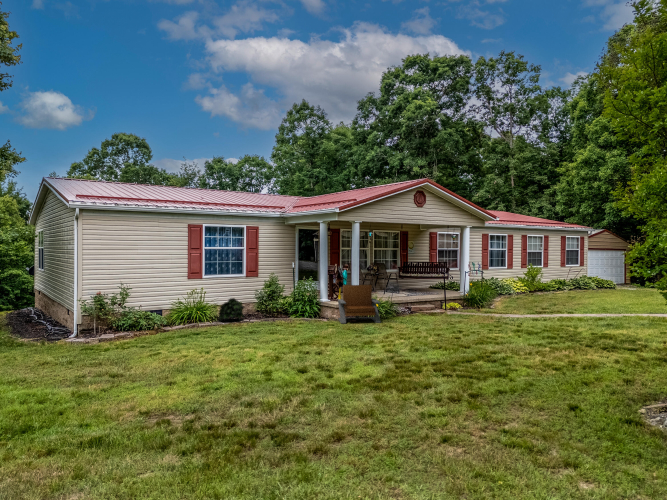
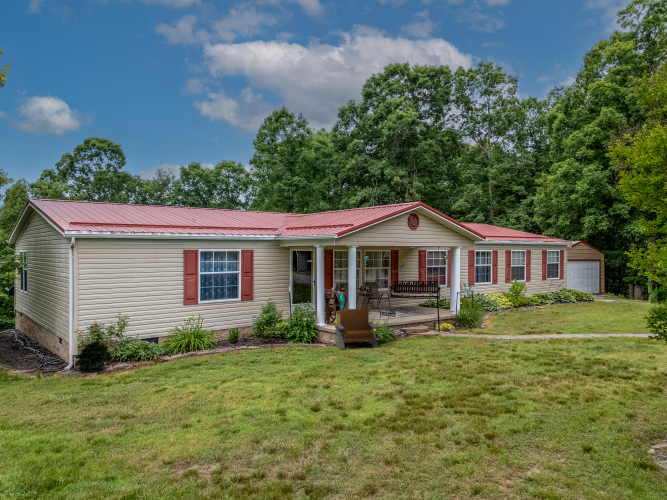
potted plant: present [219,298,245,321] -> present [75,341,113,372]

